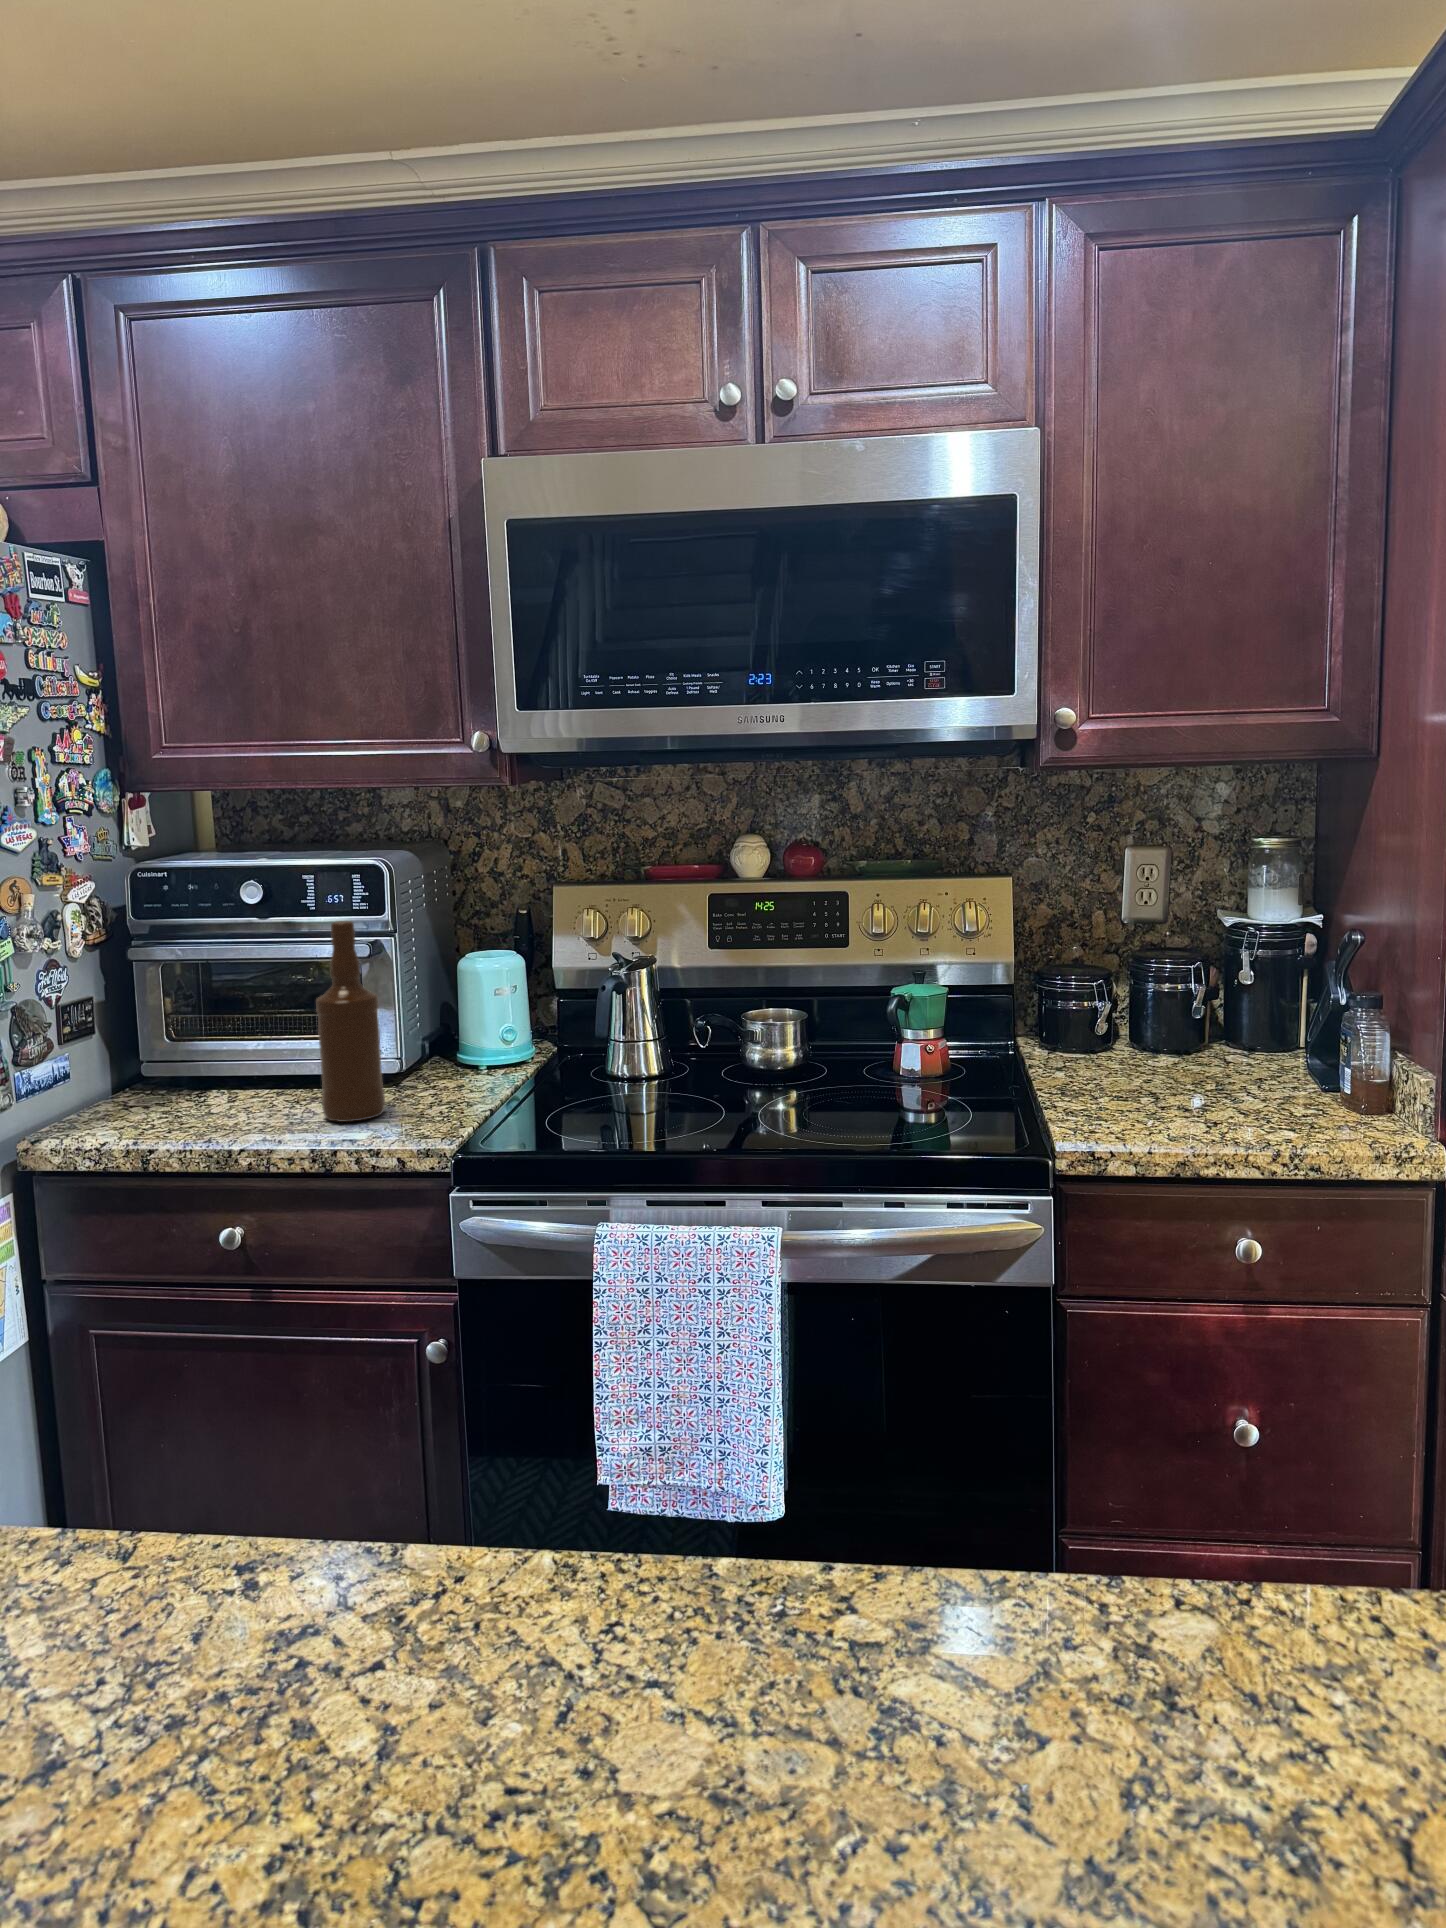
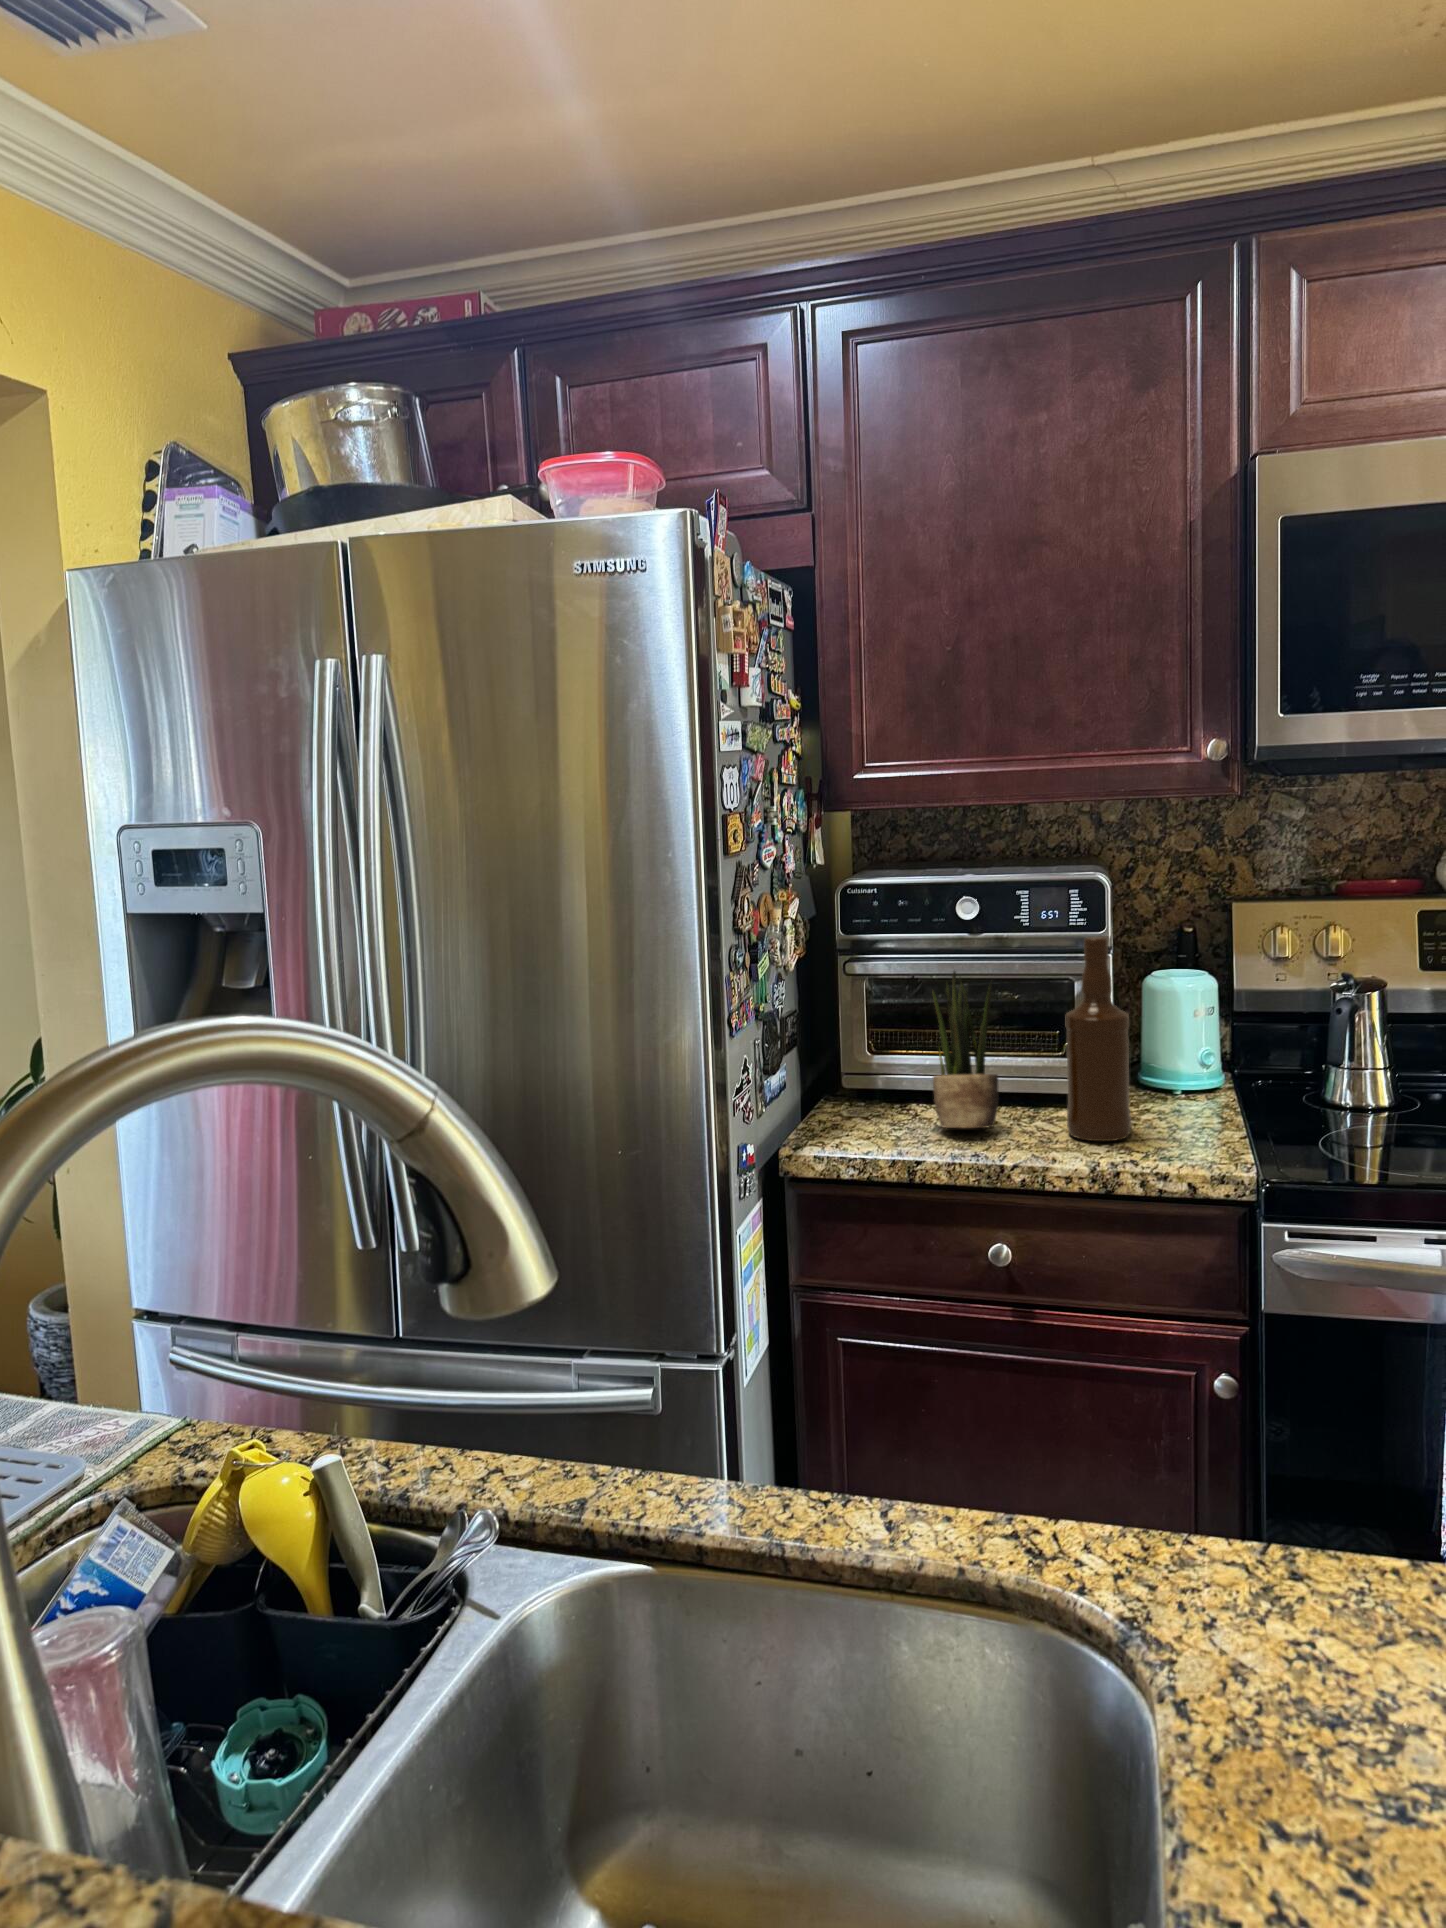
potted plant: none [194,954,262,1114] -> present [932,971,999,1128]

